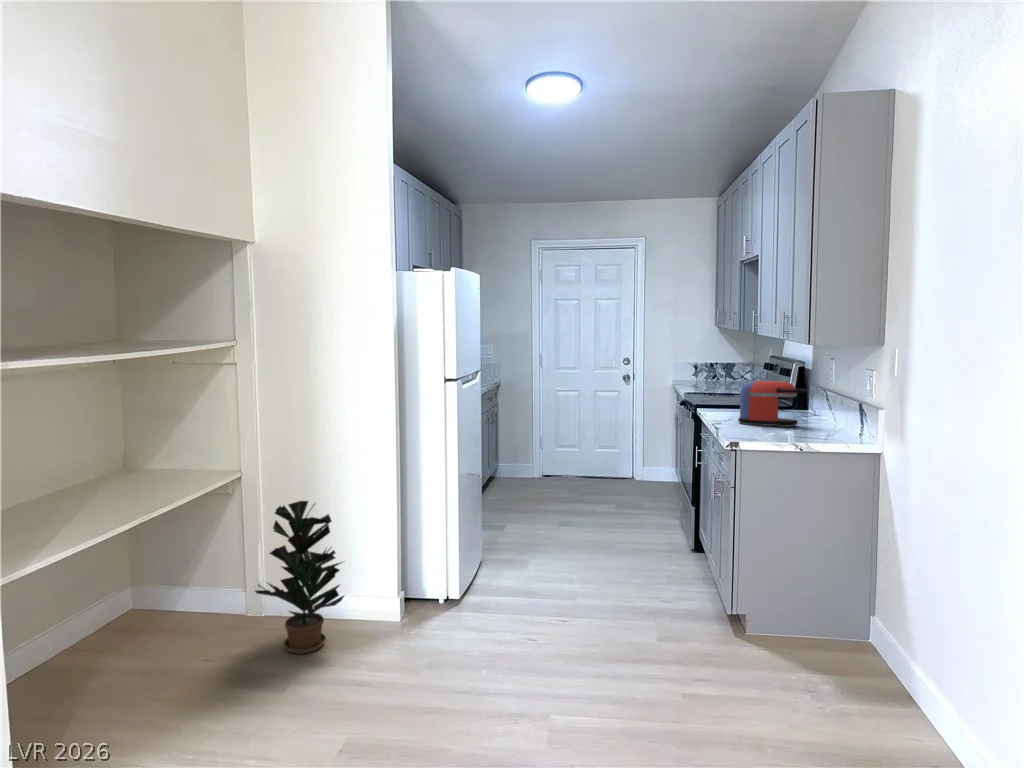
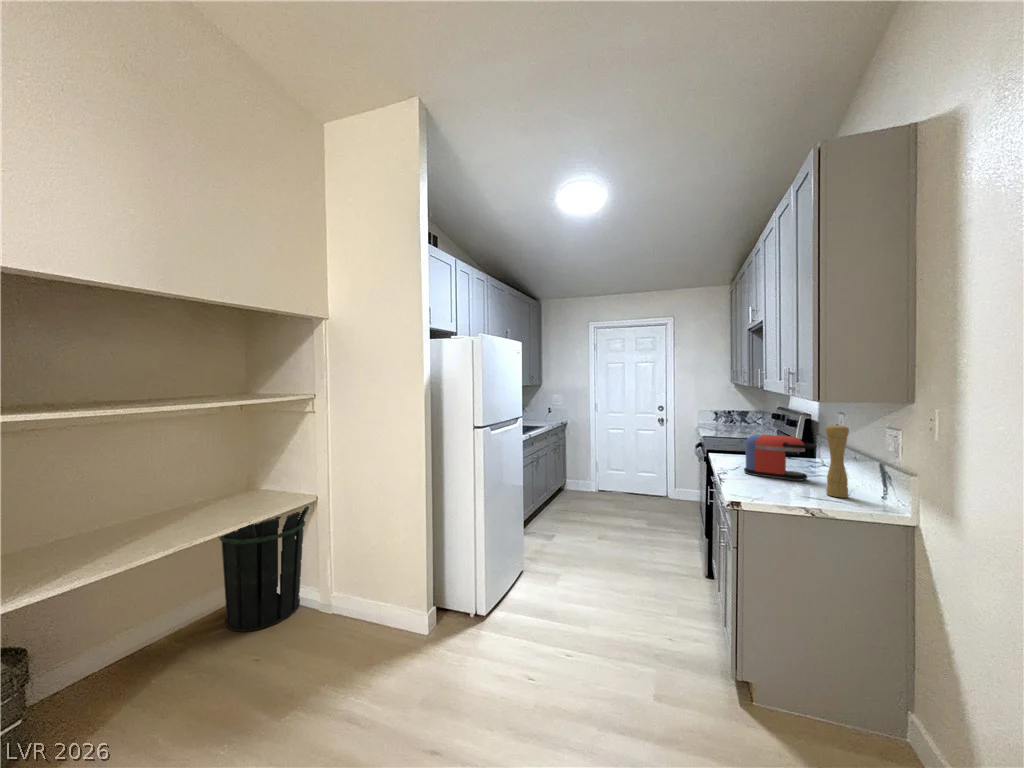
pepper mill: none [814,365,835,436] -> present [825,424,849,498]
waste bin: none [77,490,207,659] -> present [219,506,309,632]
potted plant: present [255,501,344,654] -> none [318,518,393,647]

